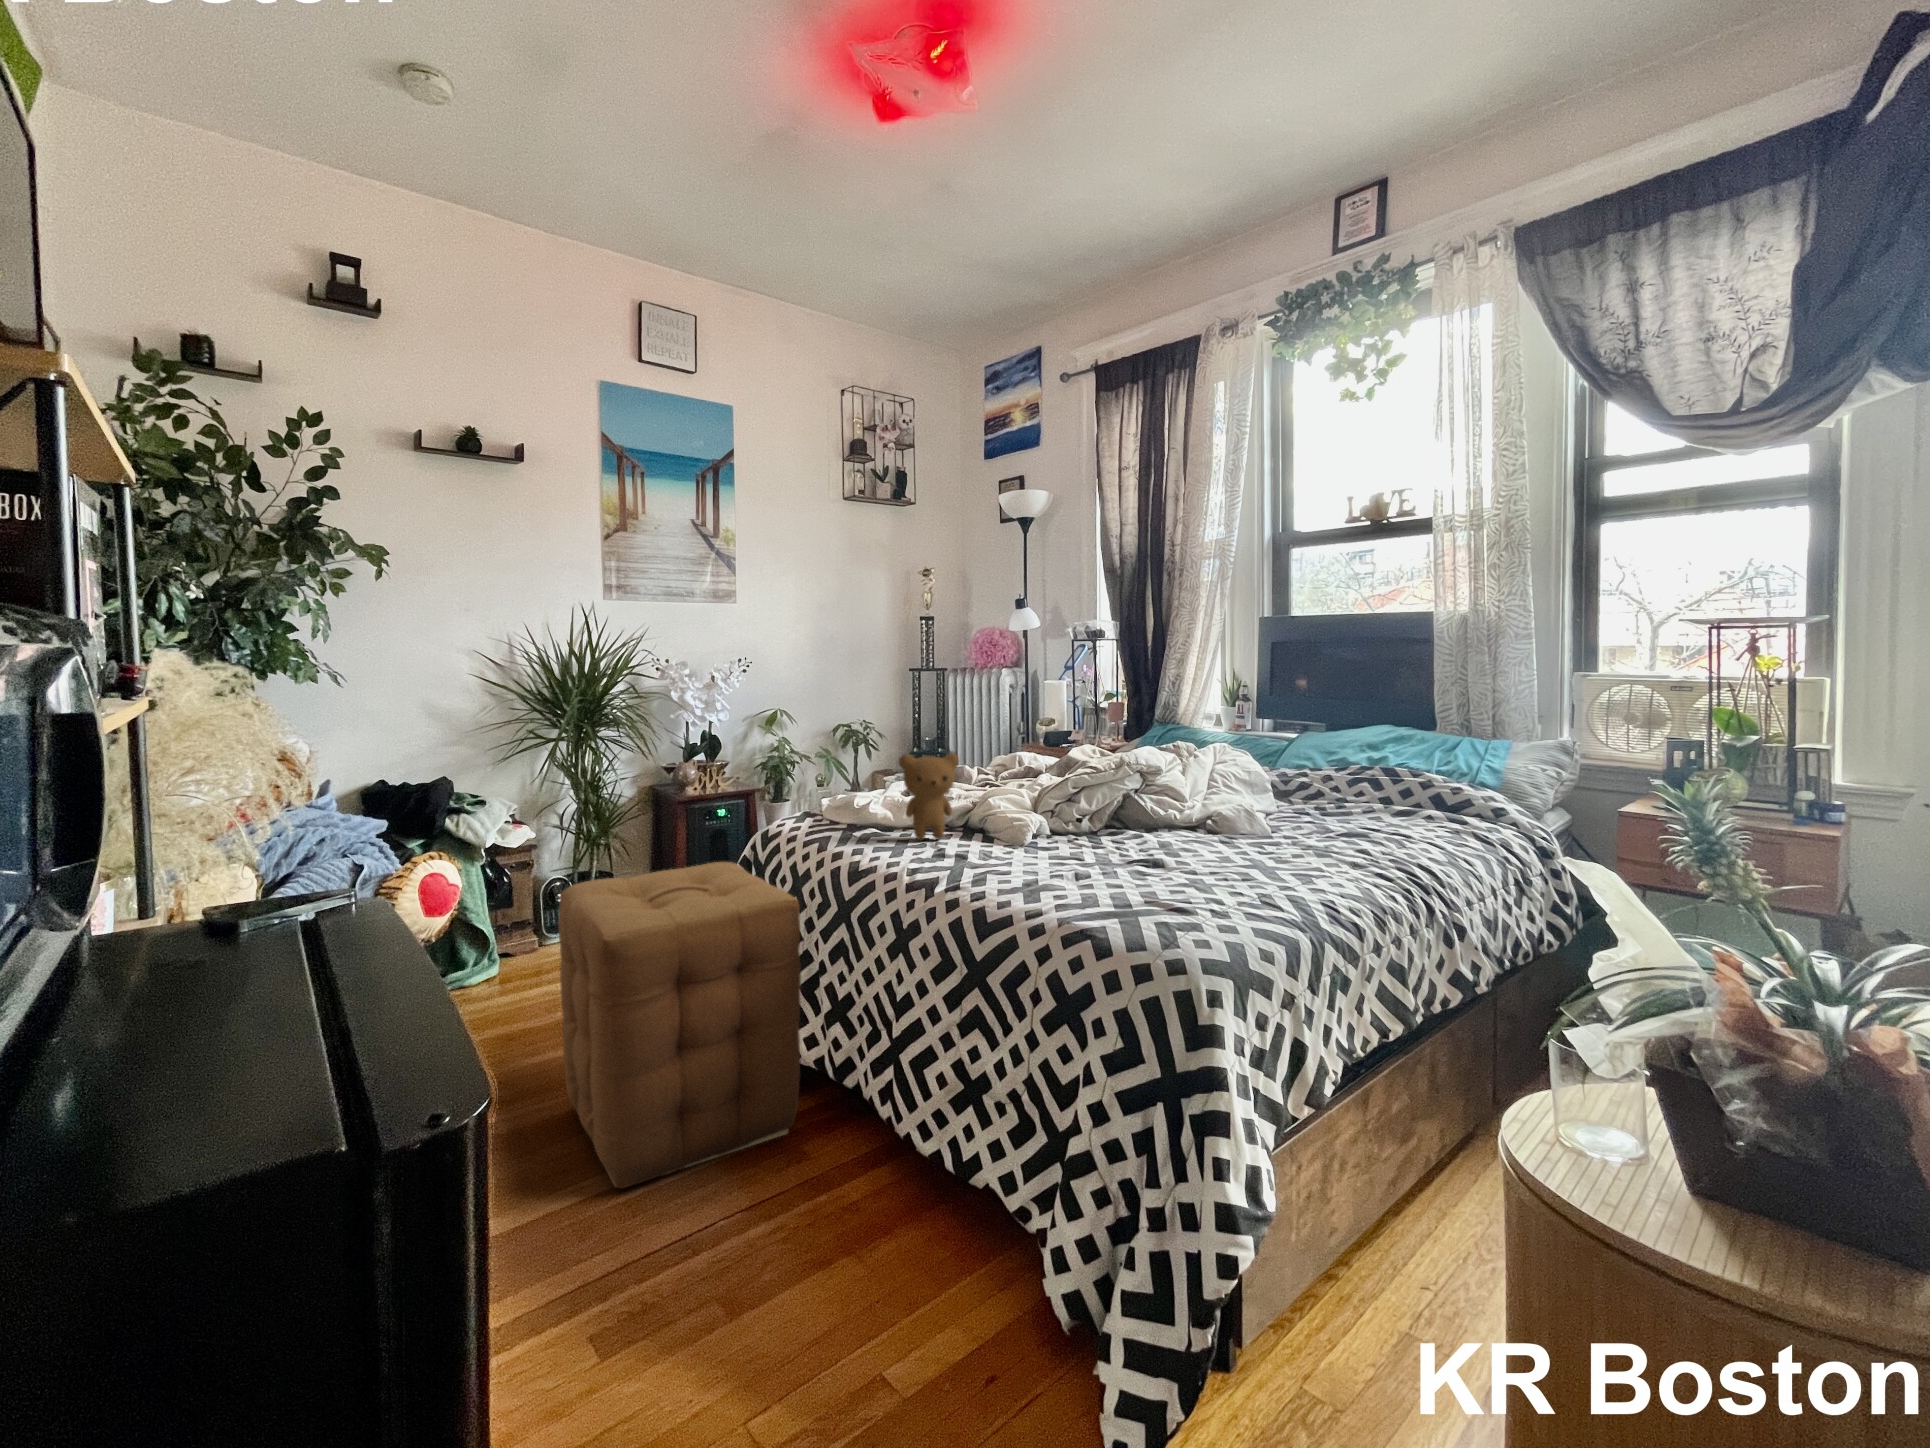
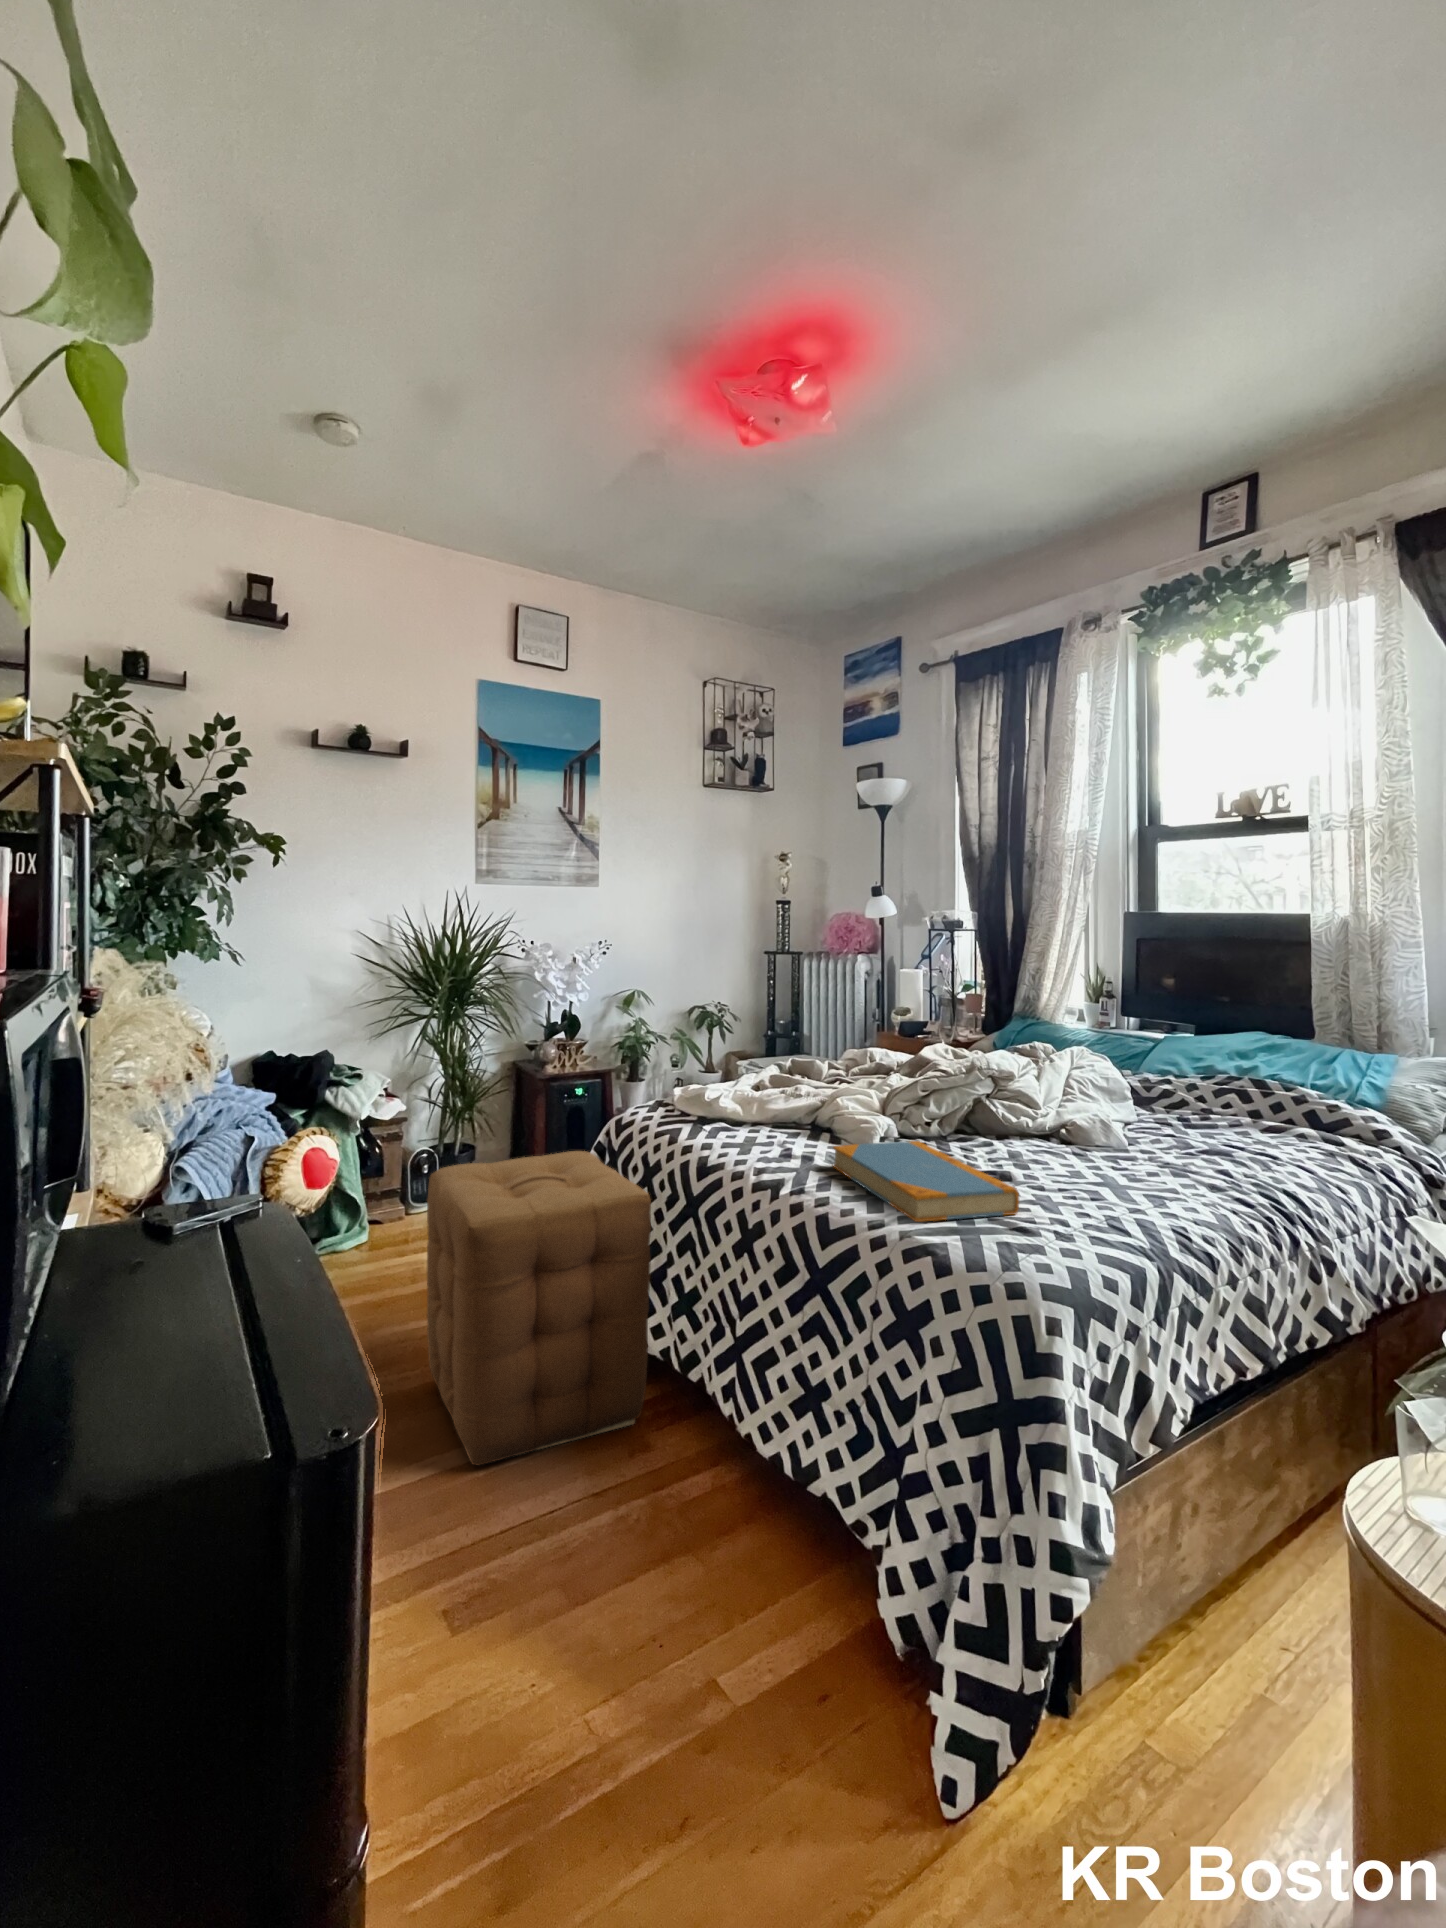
teddy bear: present [899,753,959,840] -> none [750,1054,809,1140]
book: none [986,833,1174,908] -> present [833,1141,1019,1222]

